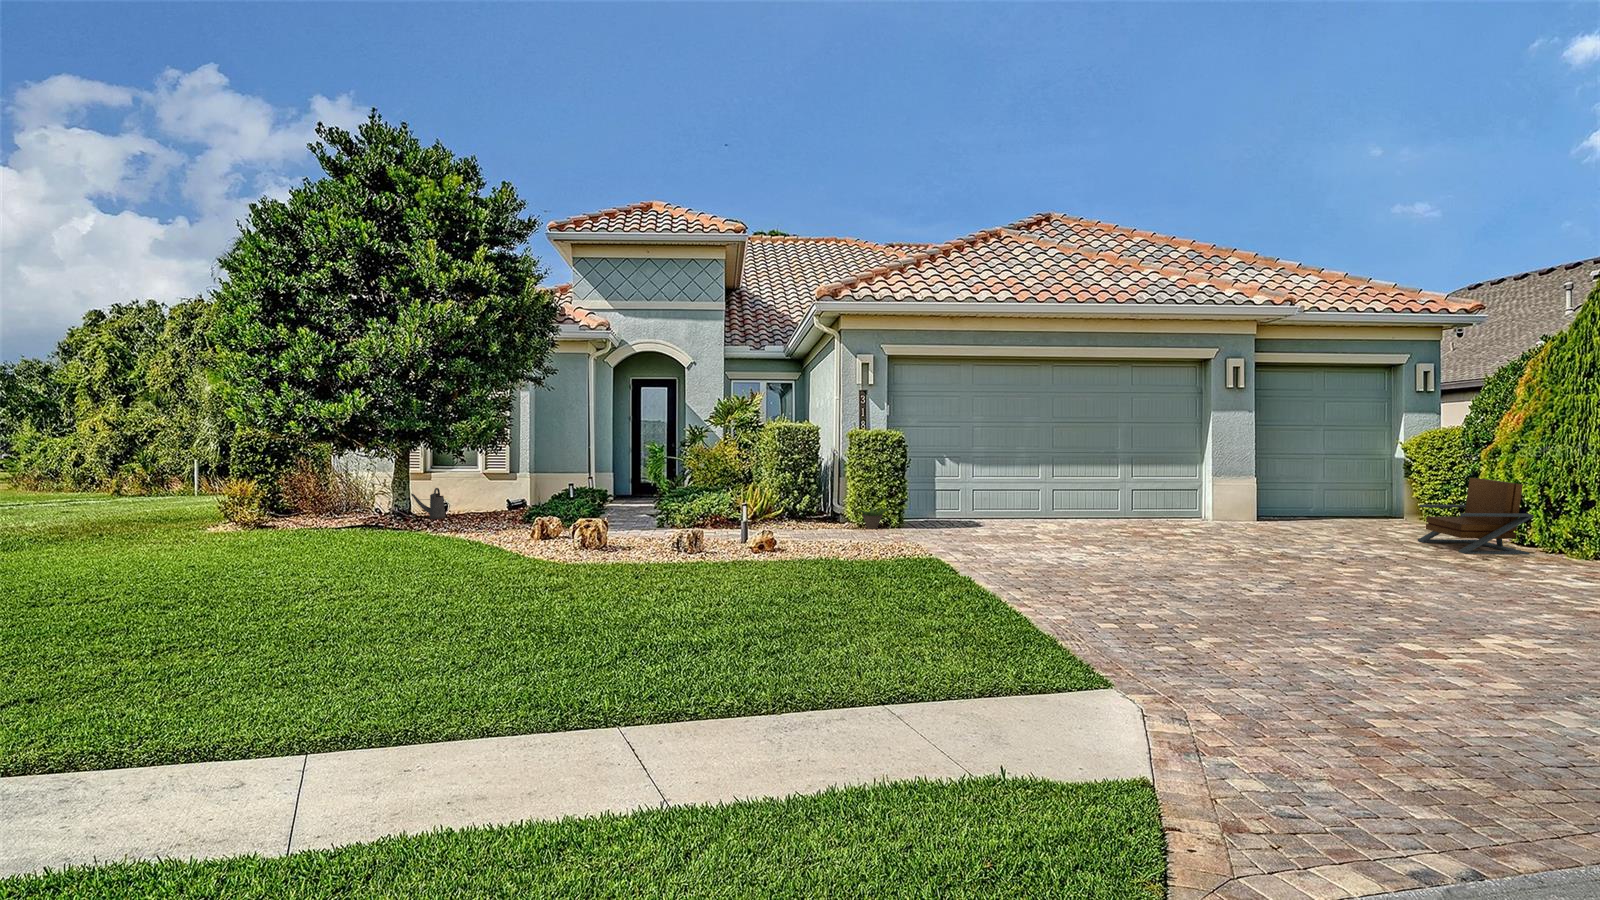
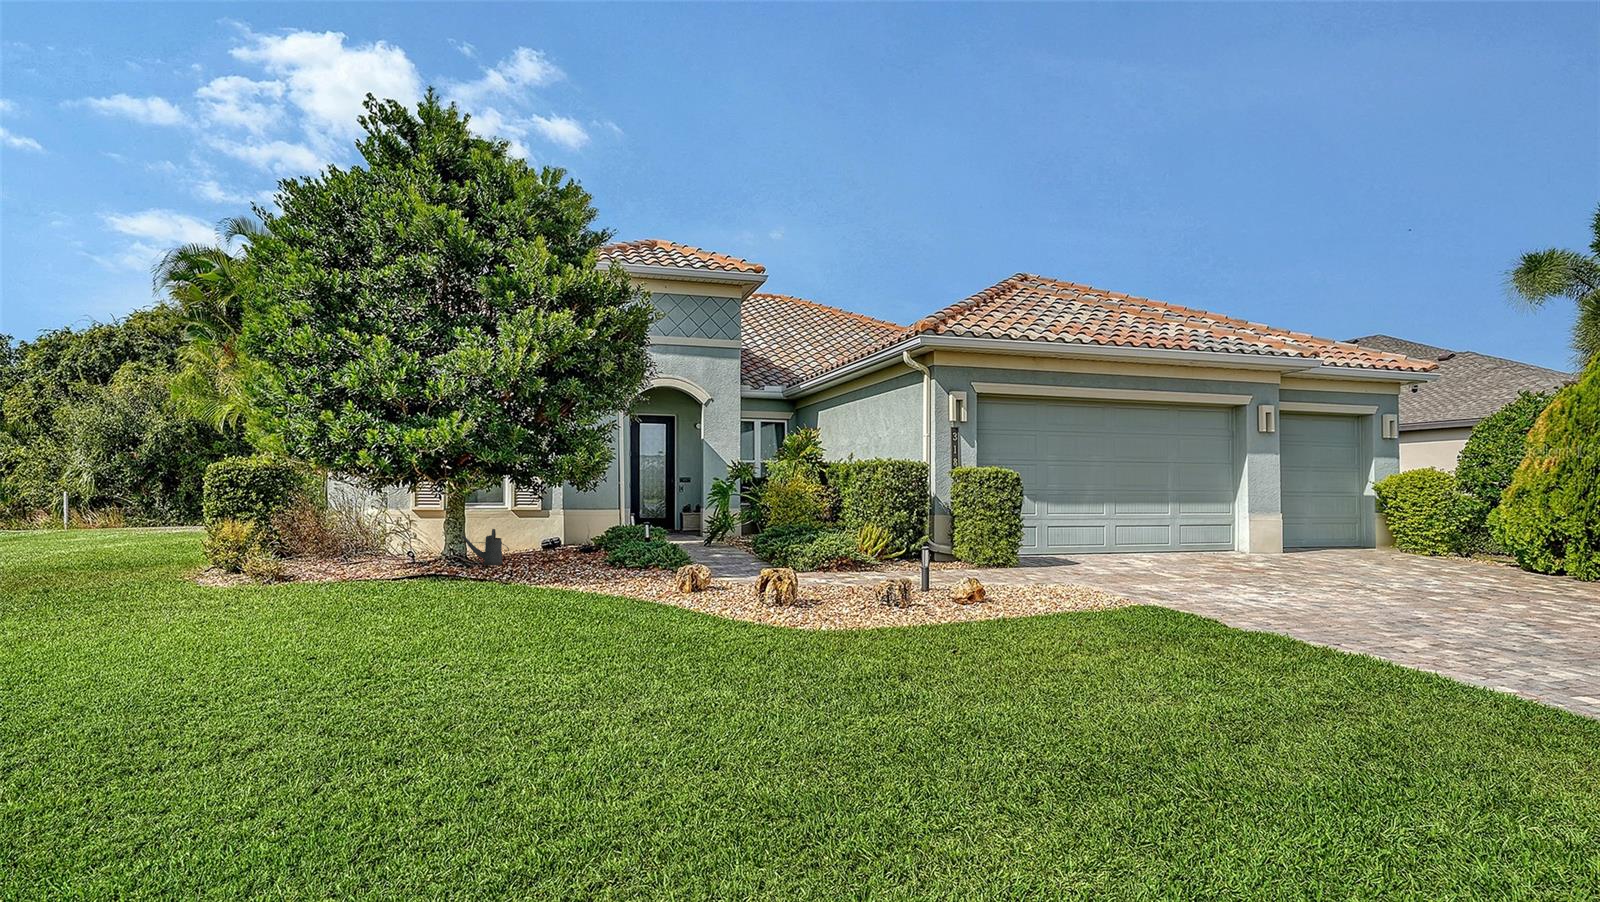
lounge chair: present [1418,478,1534,555] -> none [1470,512,1589,581]
decorative plant: present [857,509,888,529] -> none [969,546,1009,567]

